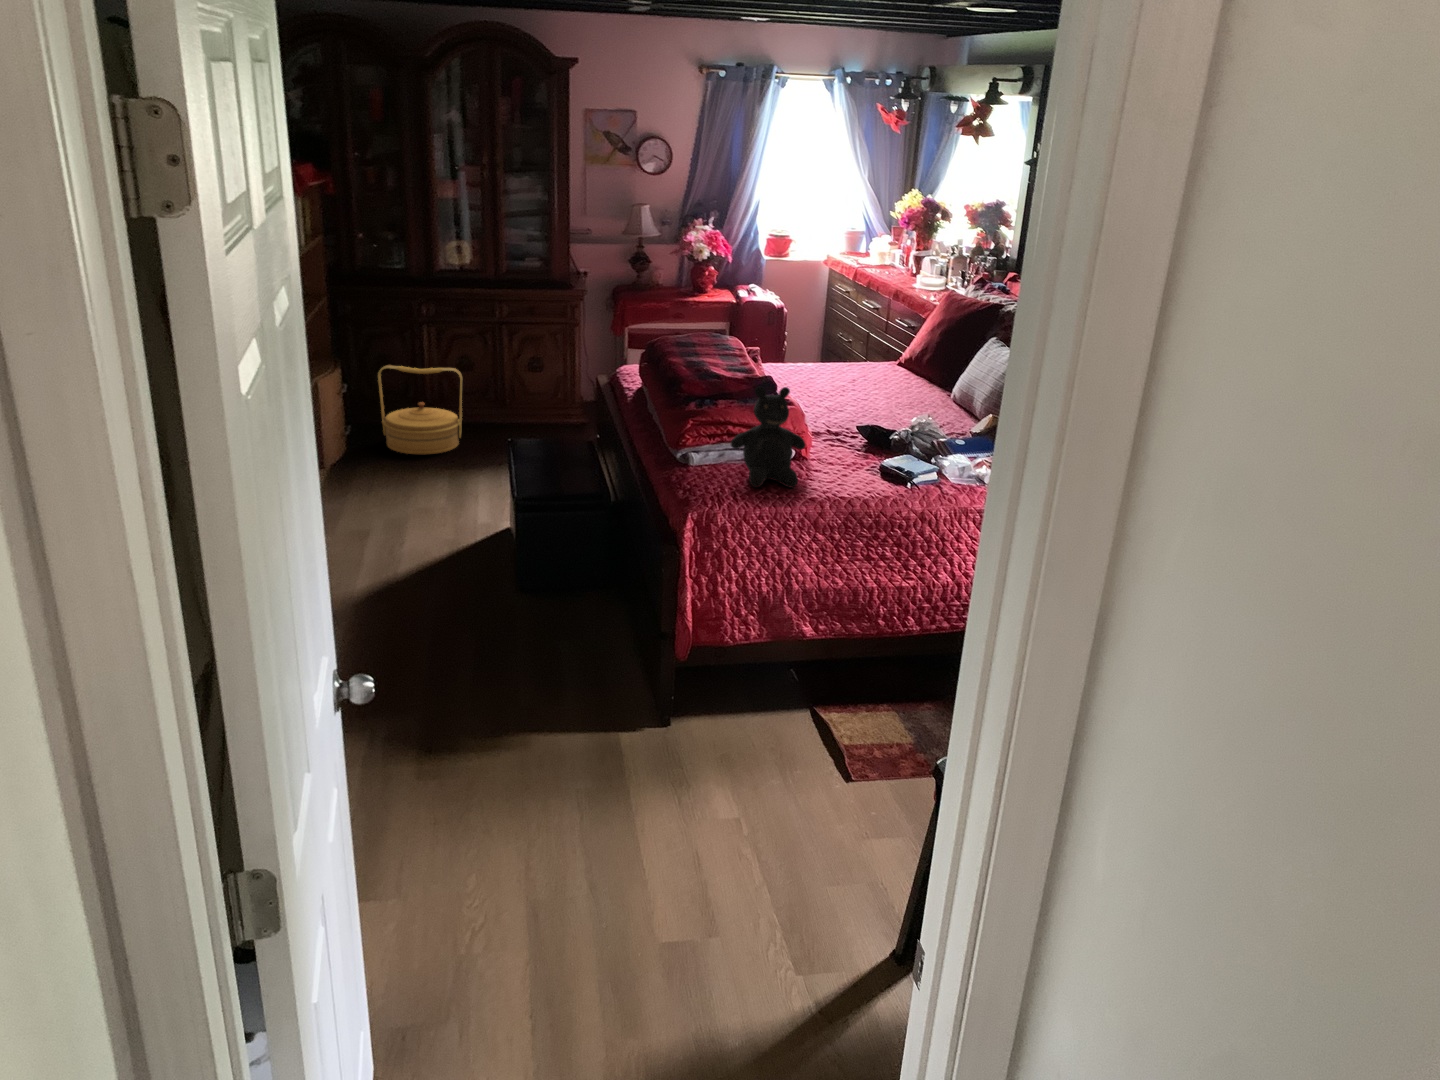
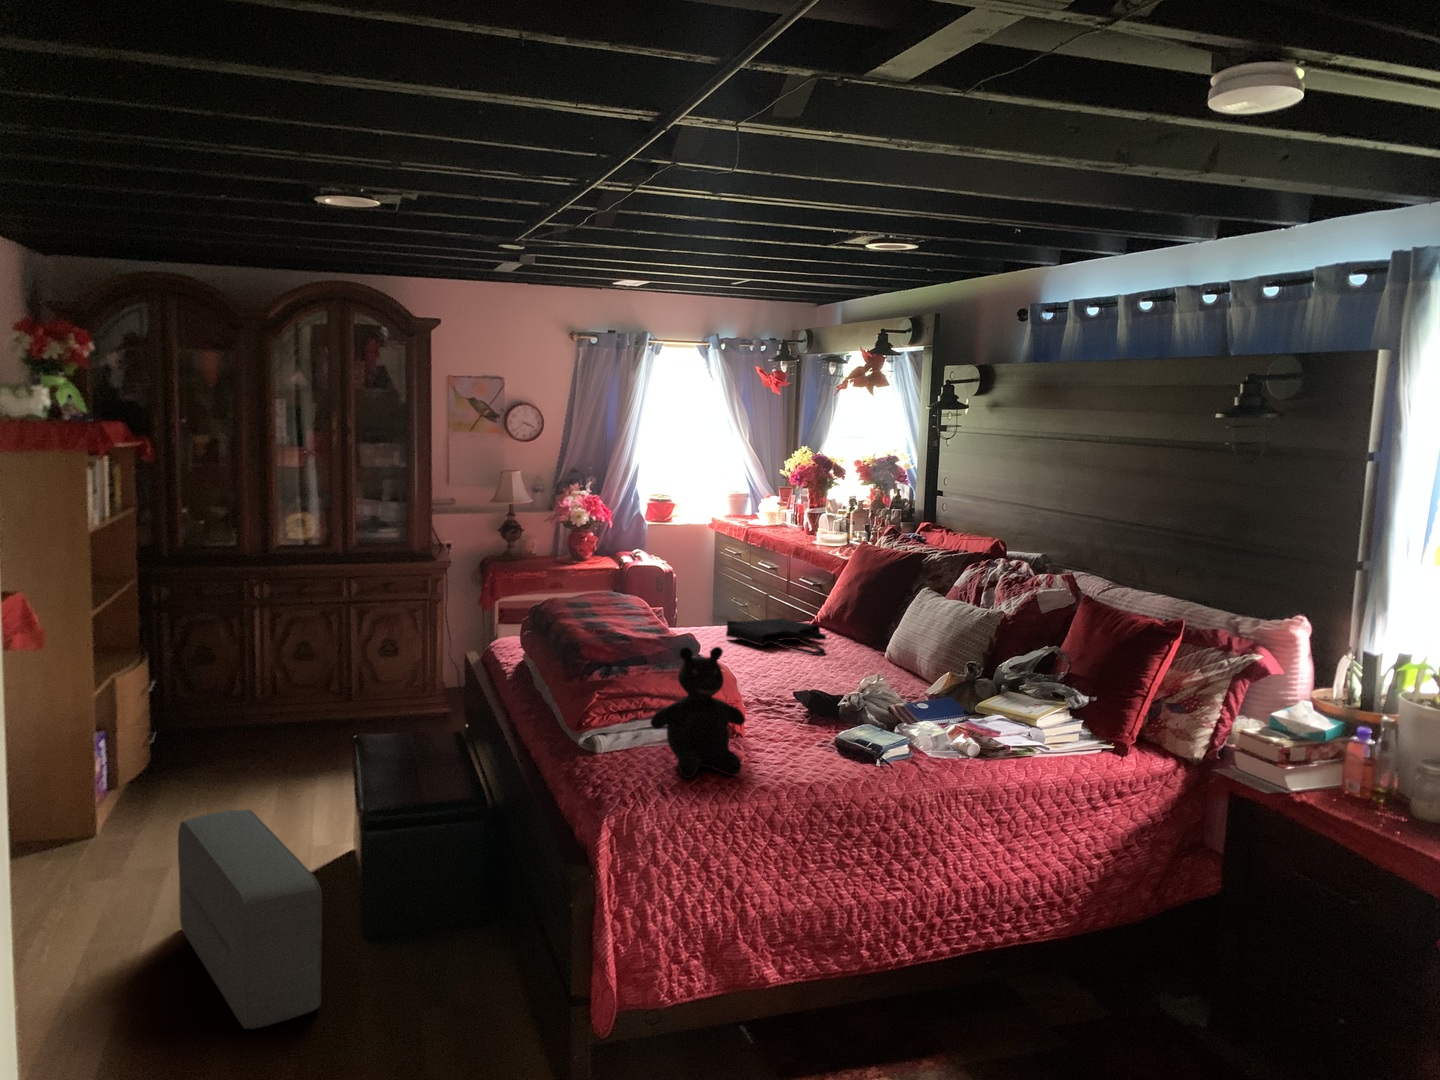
tote bag: none [817,356,901,392] -> present [726,618,826,655]
woven basket: present [378,365,462,454] -> none [189,656,297,764]
pouf: none [384,491,490,642] -> present [178,810,322,1029]

